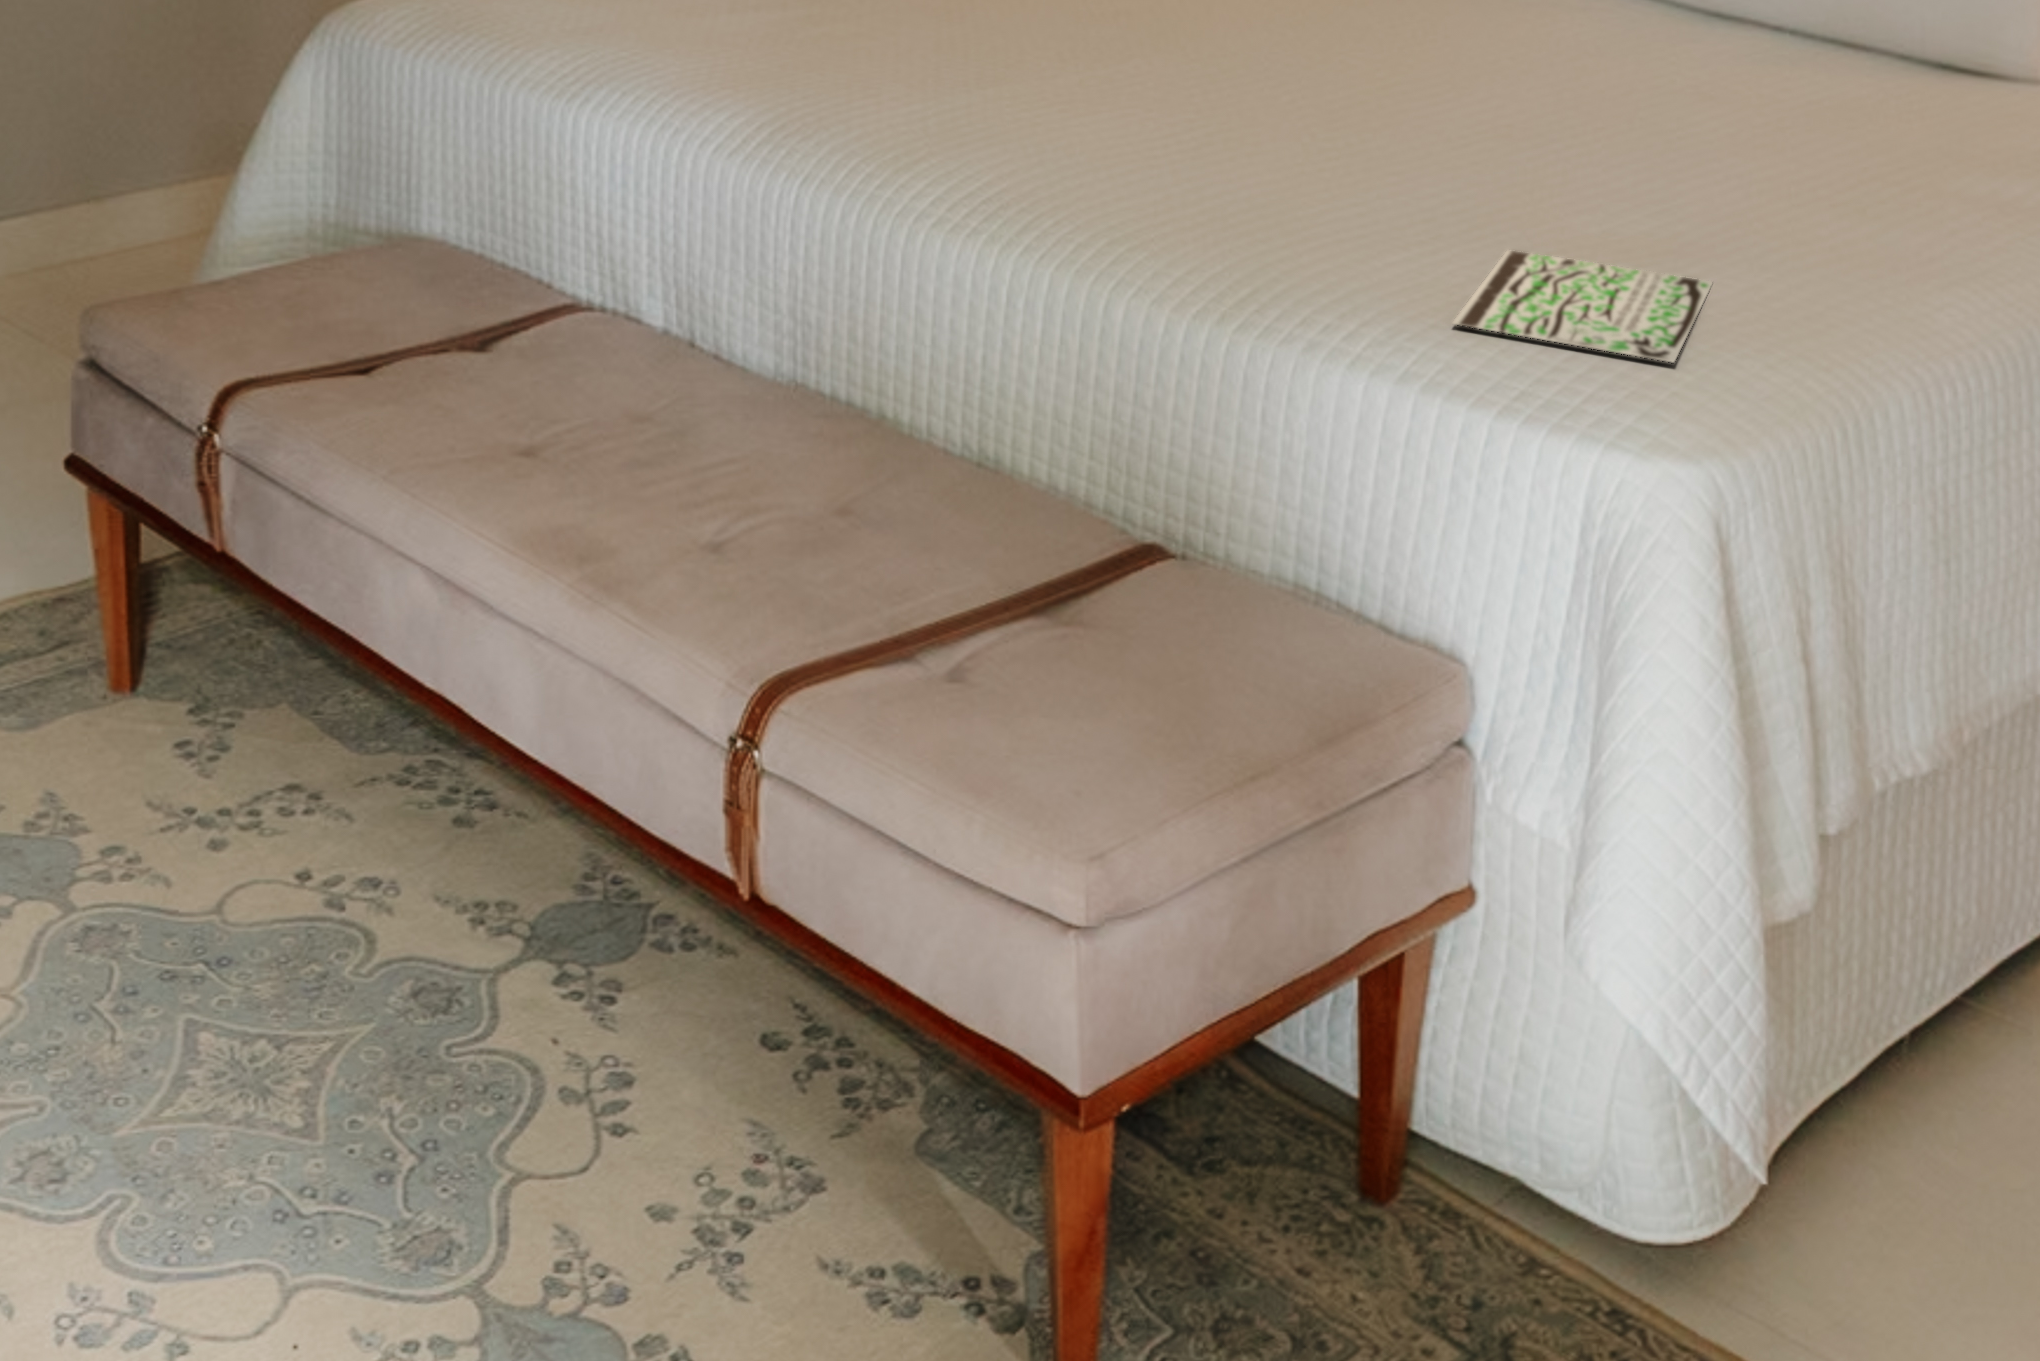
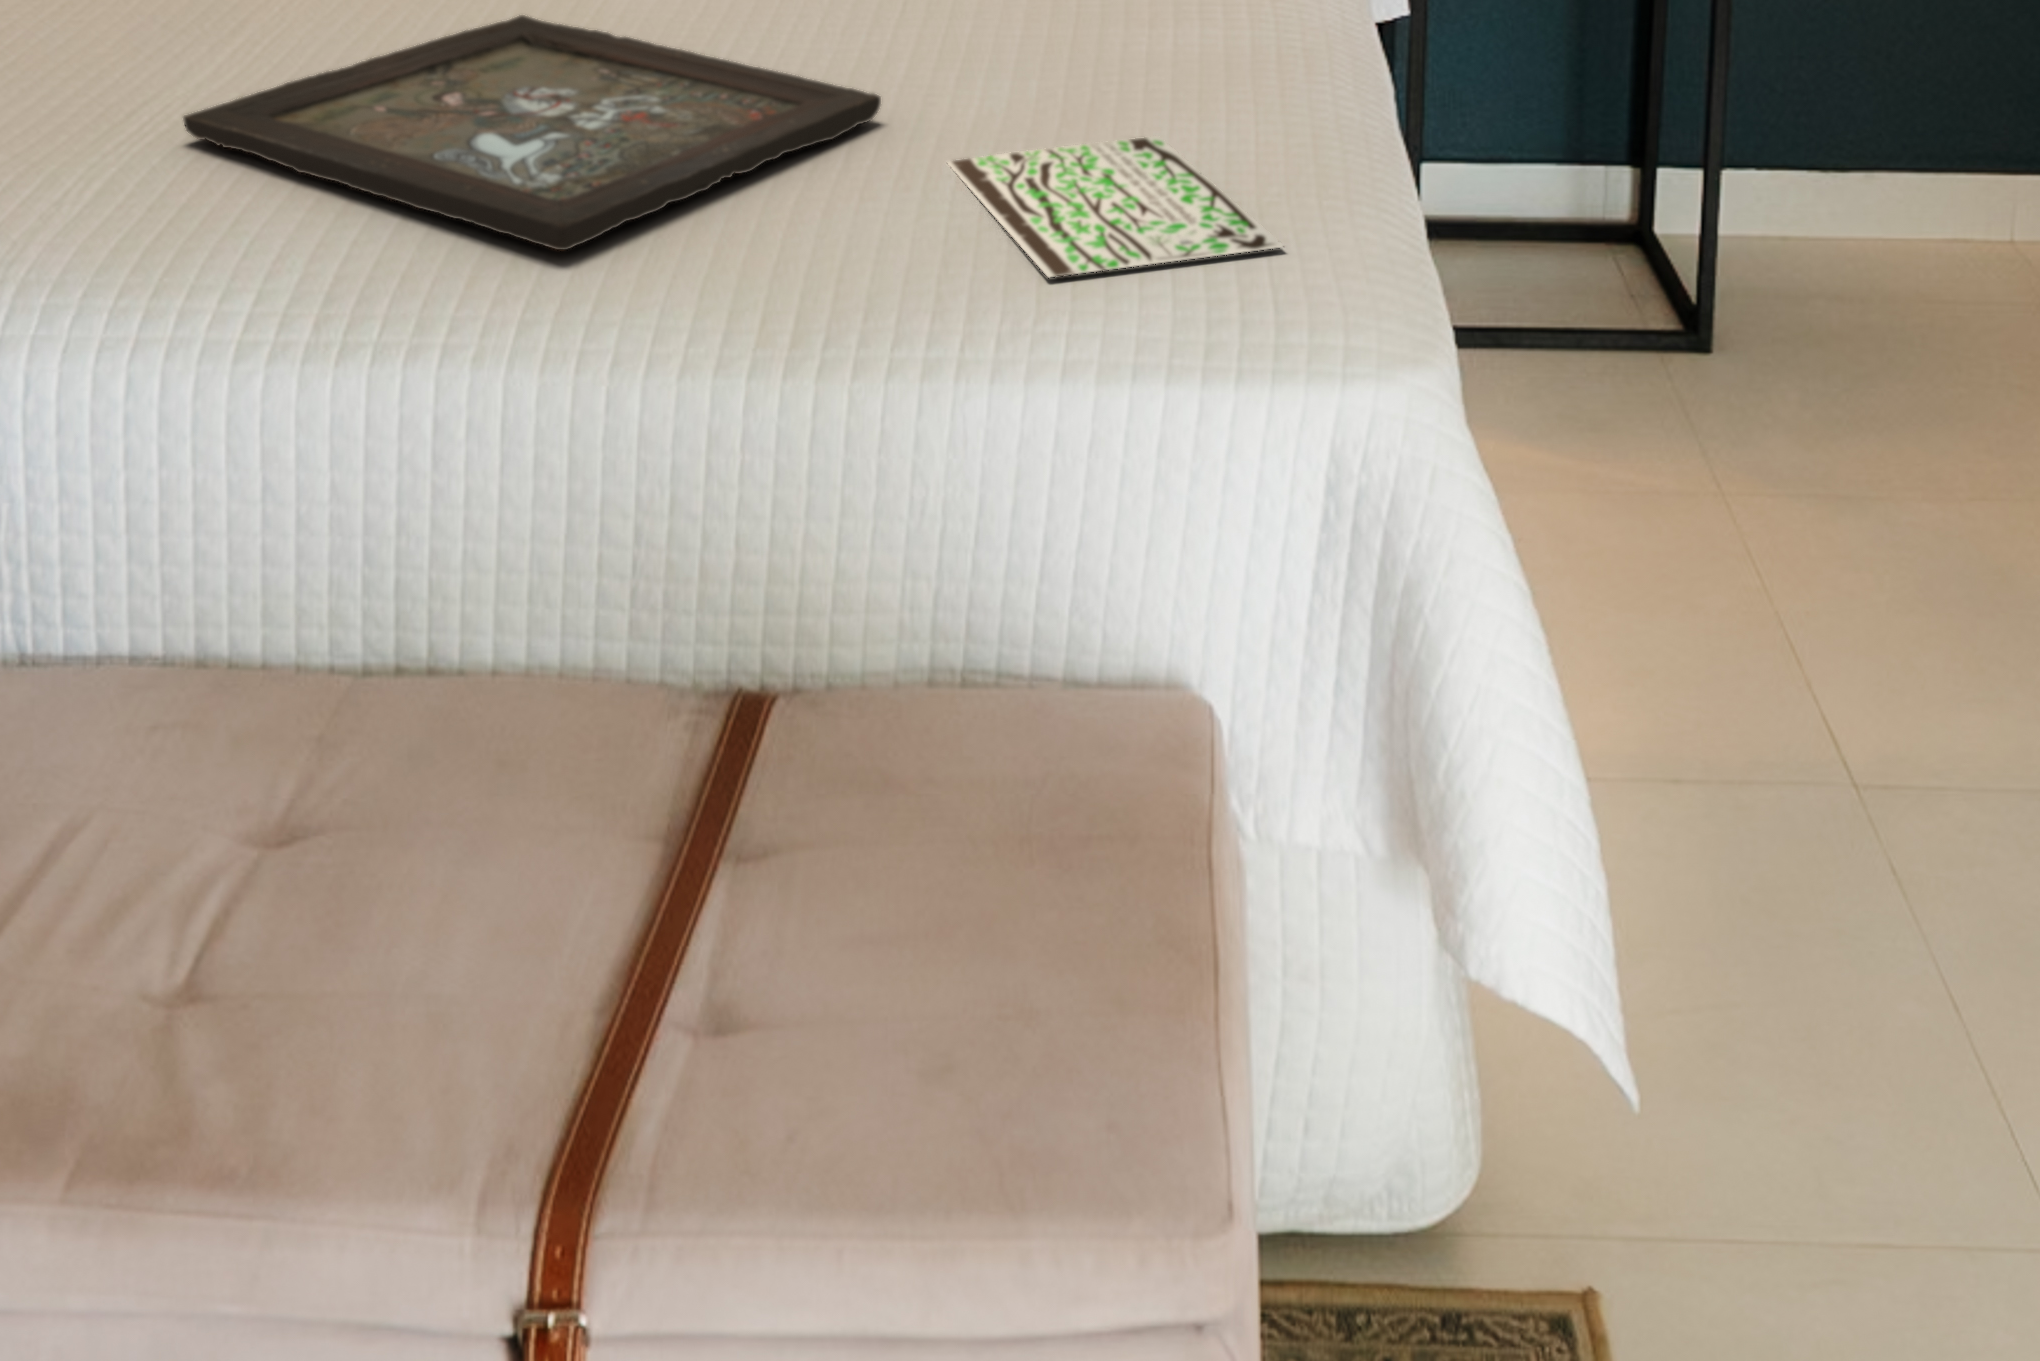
tray: none [1024,93,1500,218] -> present [184,15,881,250]

